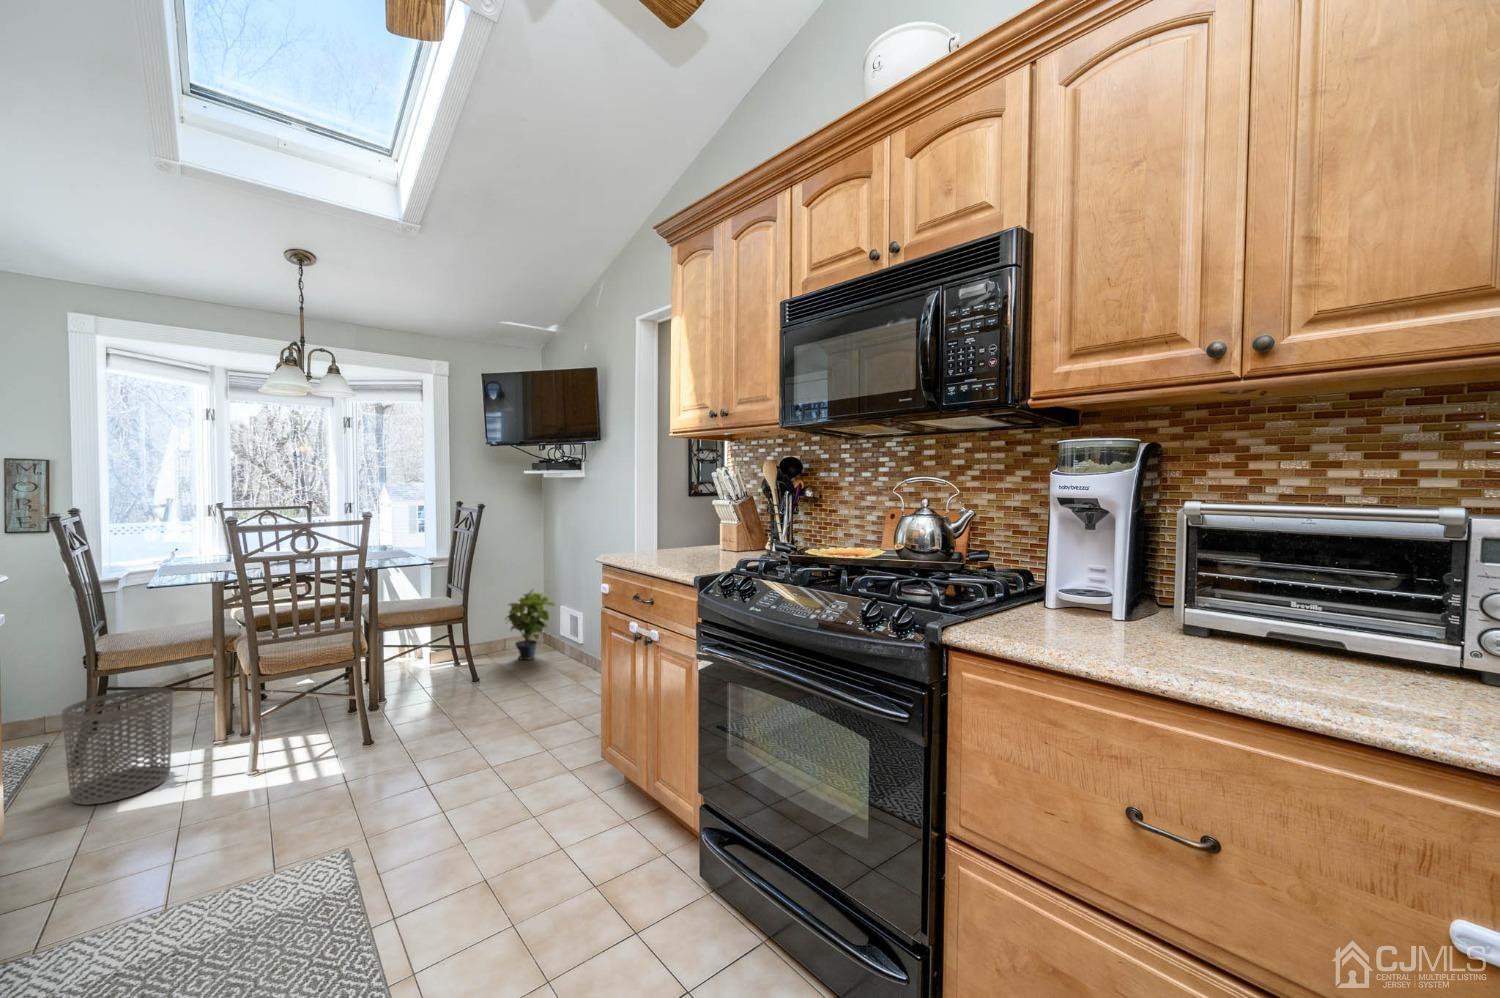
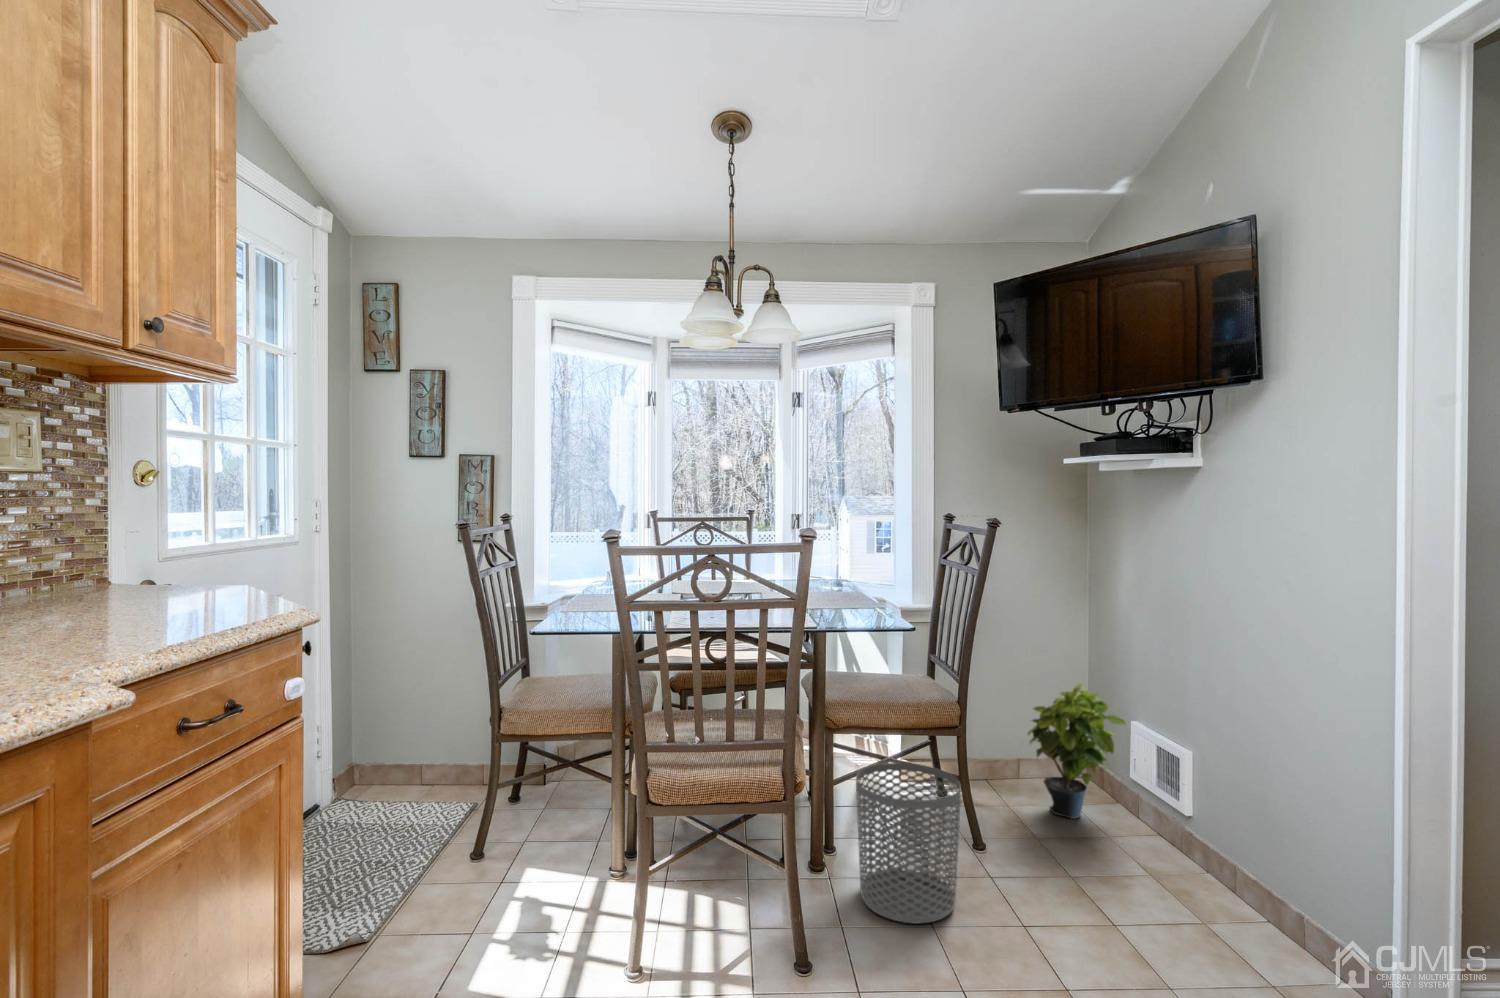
waste bin: present [62,688,173,805] -> present [856,763,961,924]

